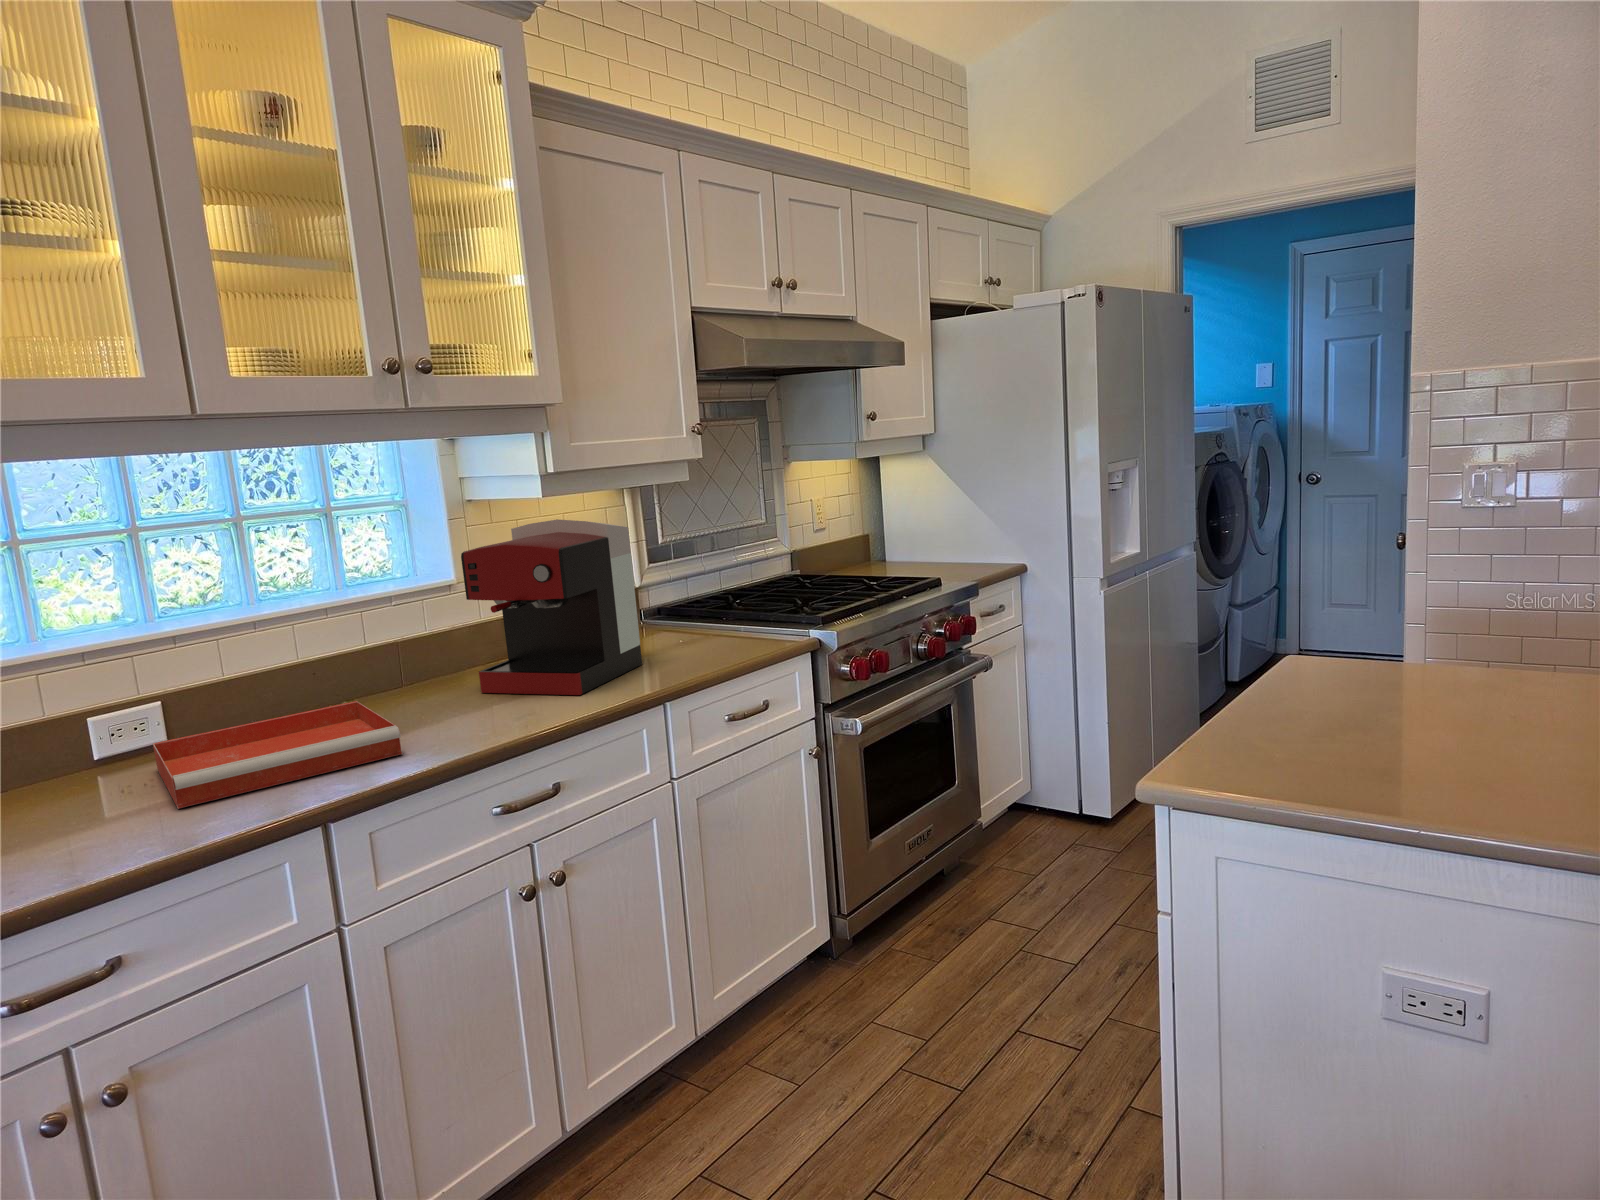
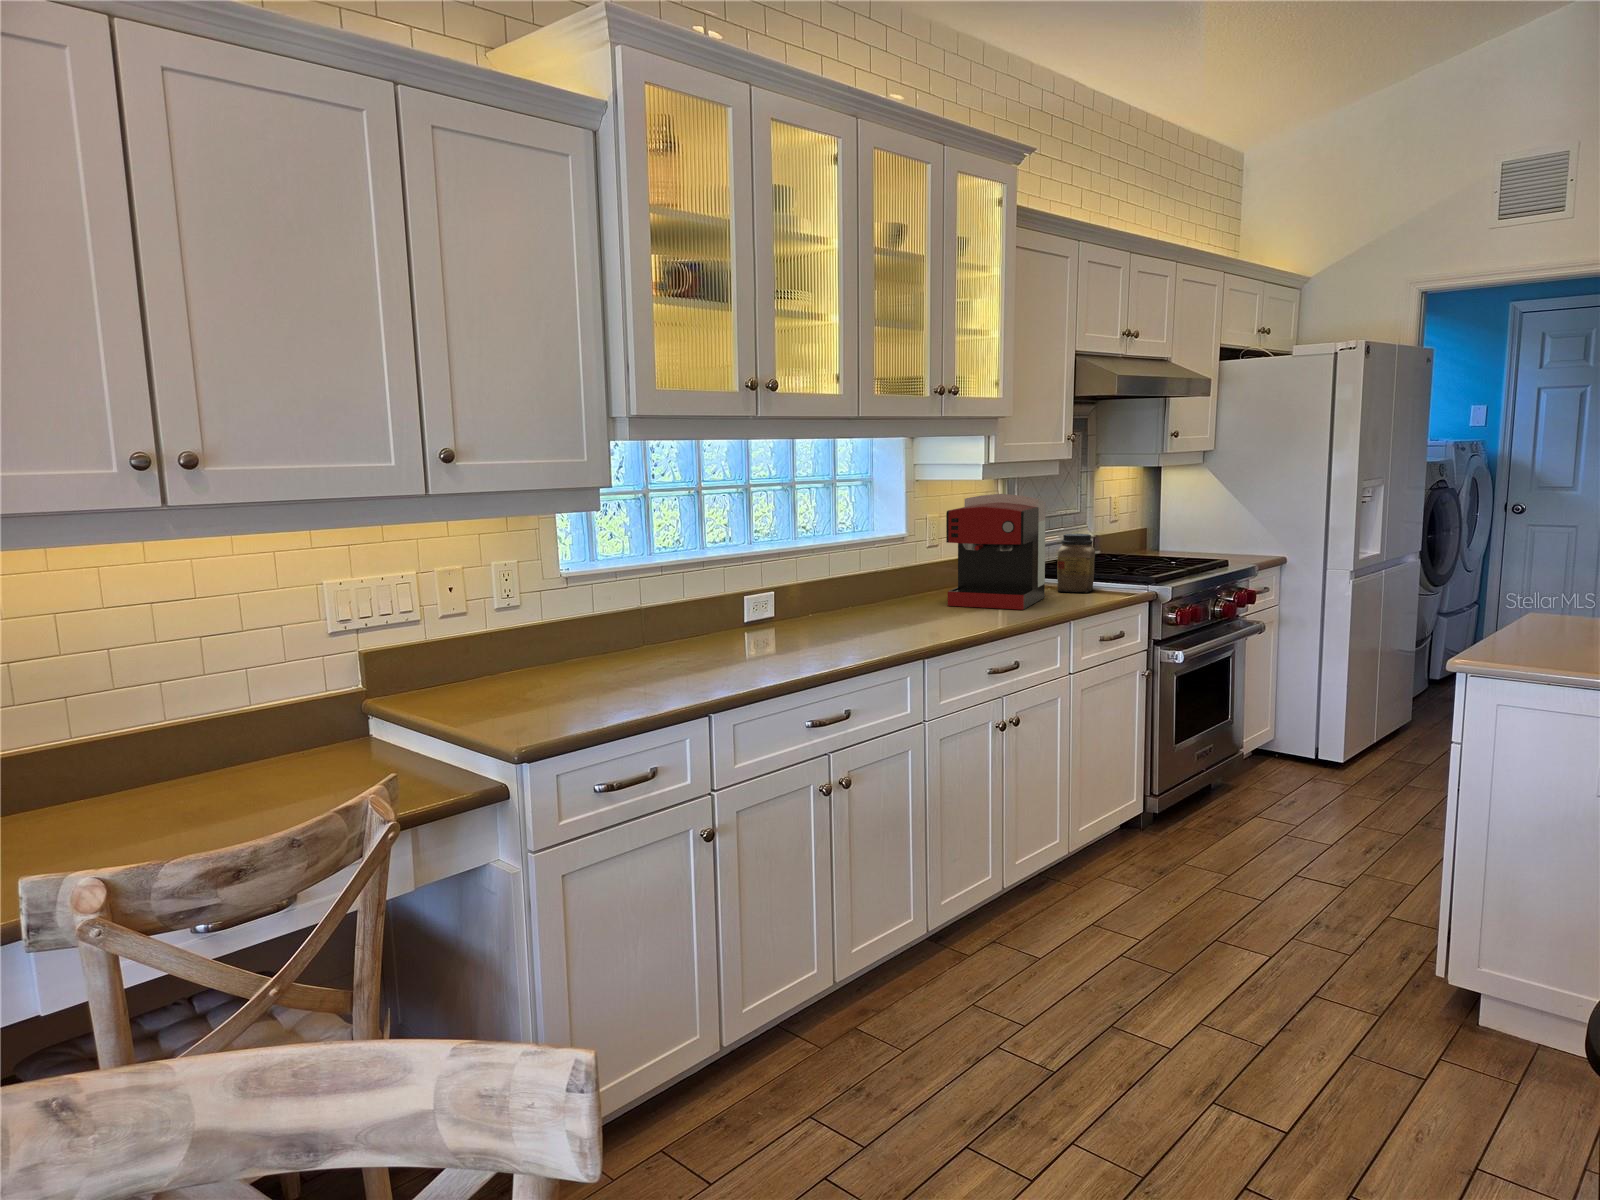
jar: none [669,565,727,650] -> present [1057,533,1095,592]
tray: present [153,701,402,809] -> none [792,600,948,643]

